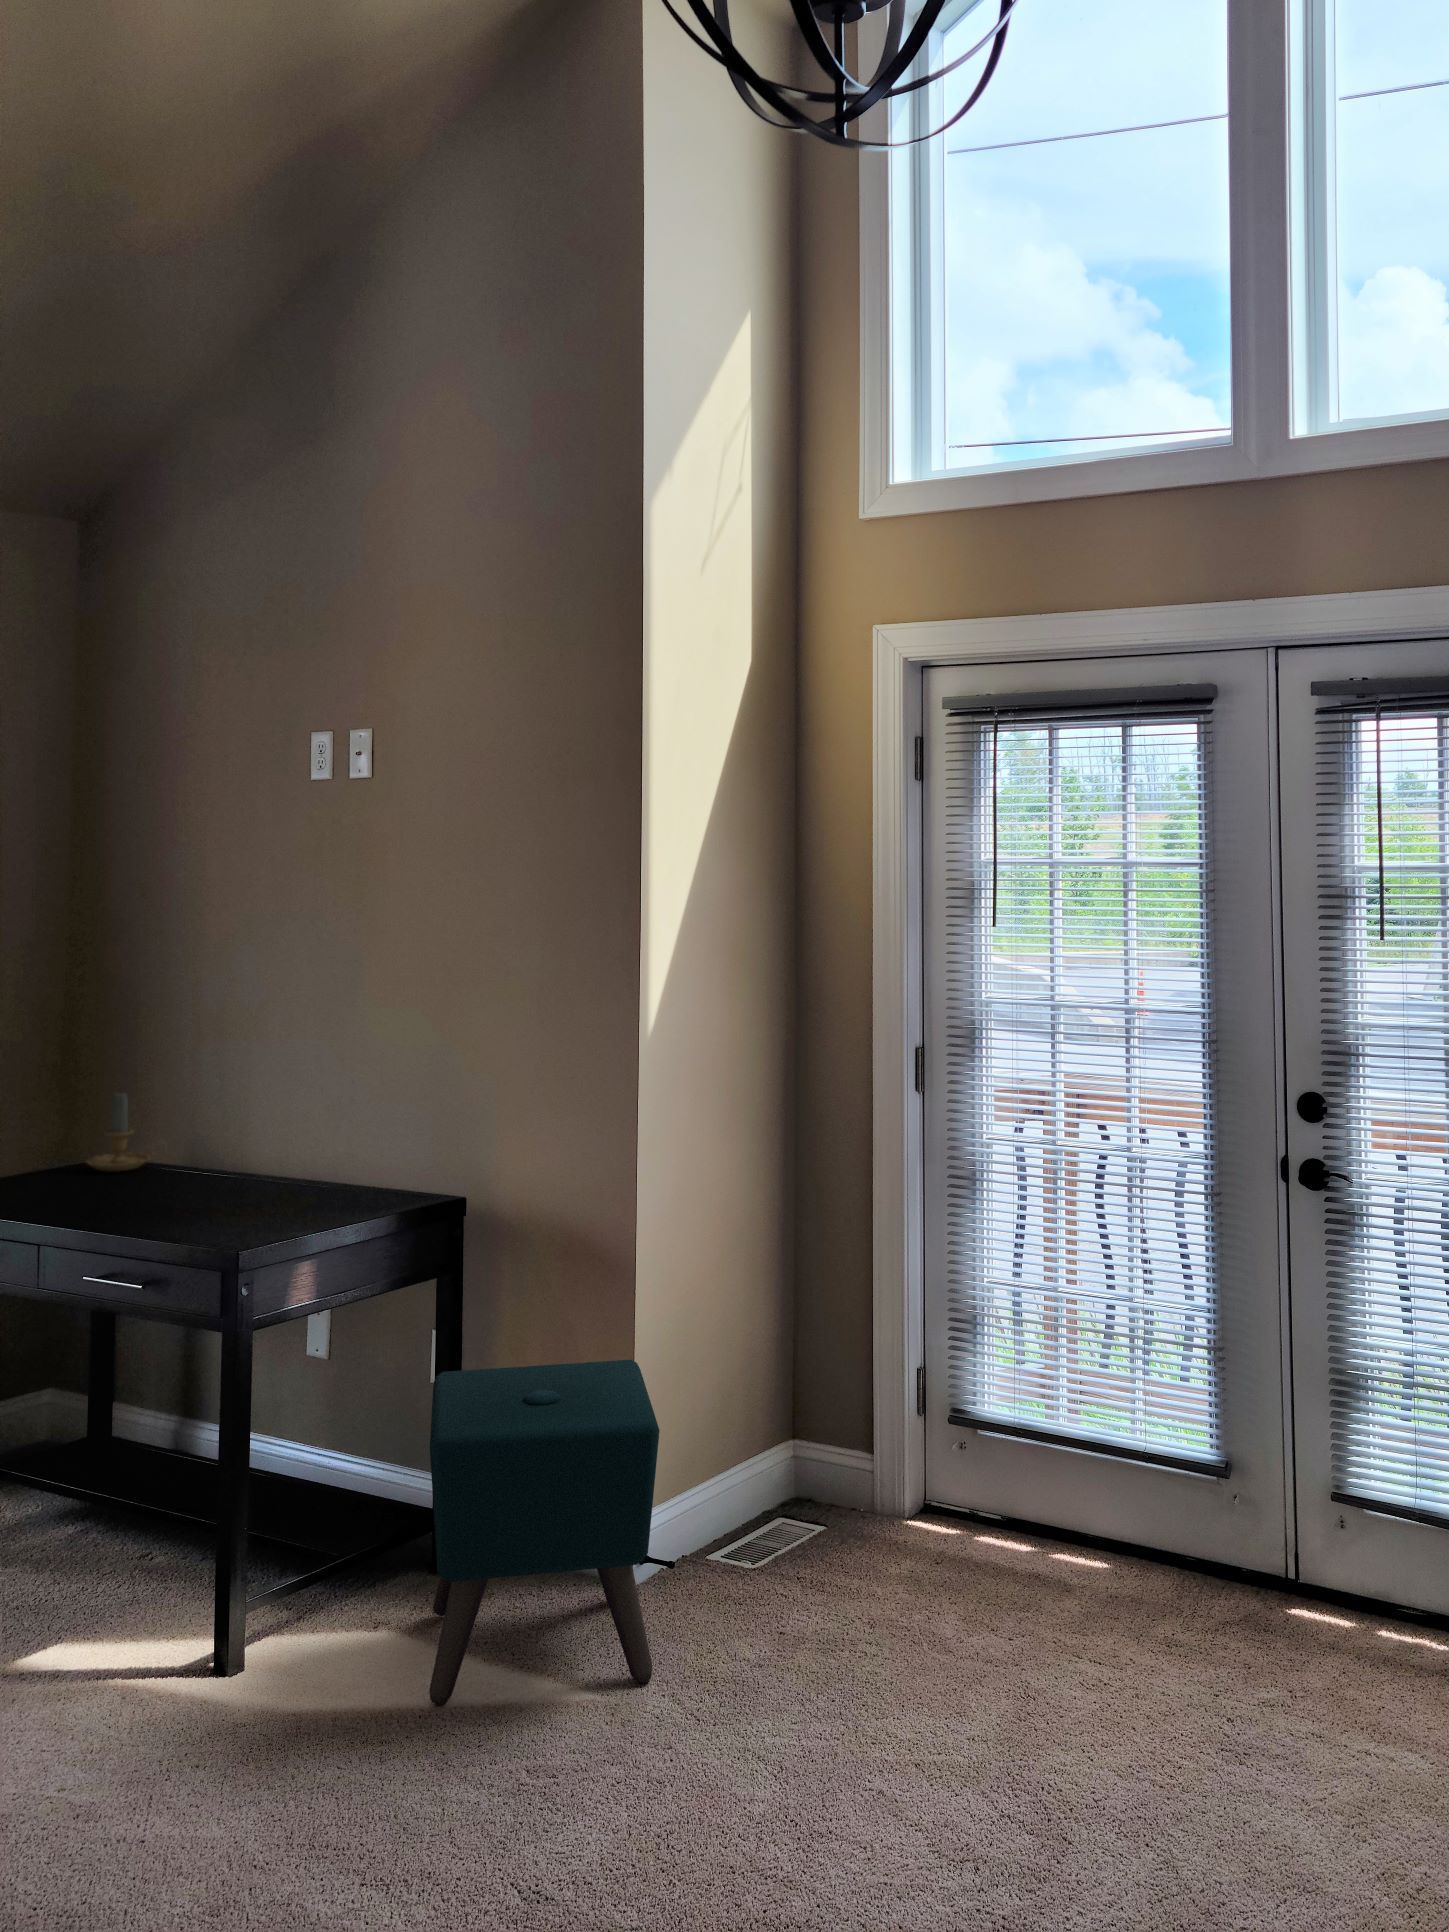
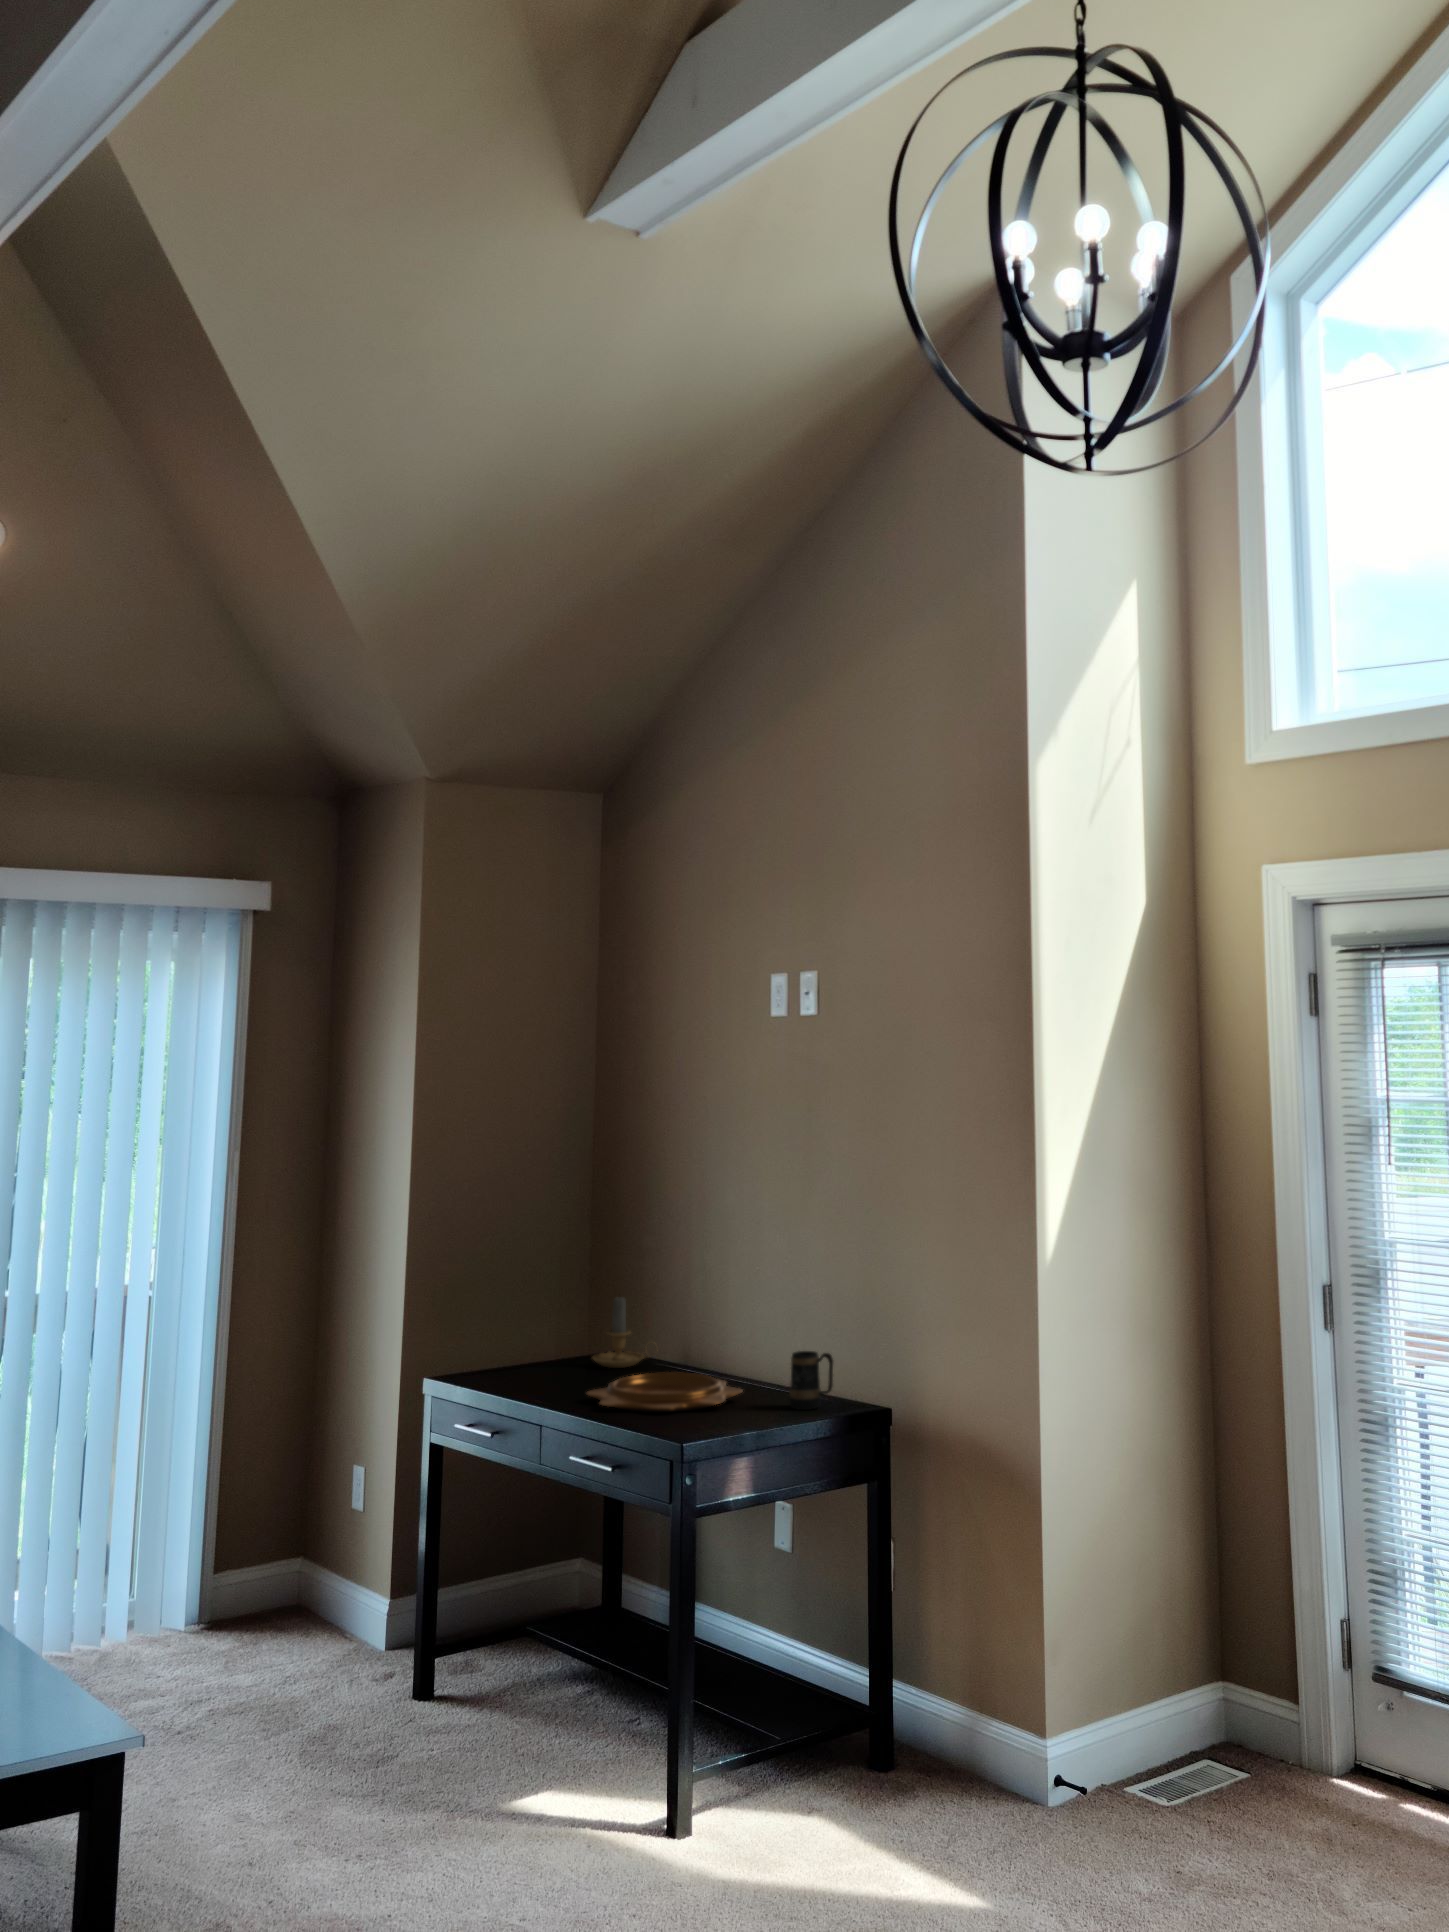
mug: none [346,1140,398,1203] -> present [789,1351,833,1410]
decorative bowl: none [97,1172,288,1217] -> present [587,1372,742,1412]
ottoman: present [429,1360,660,1706] -> none [835,1574,1044,1900]

